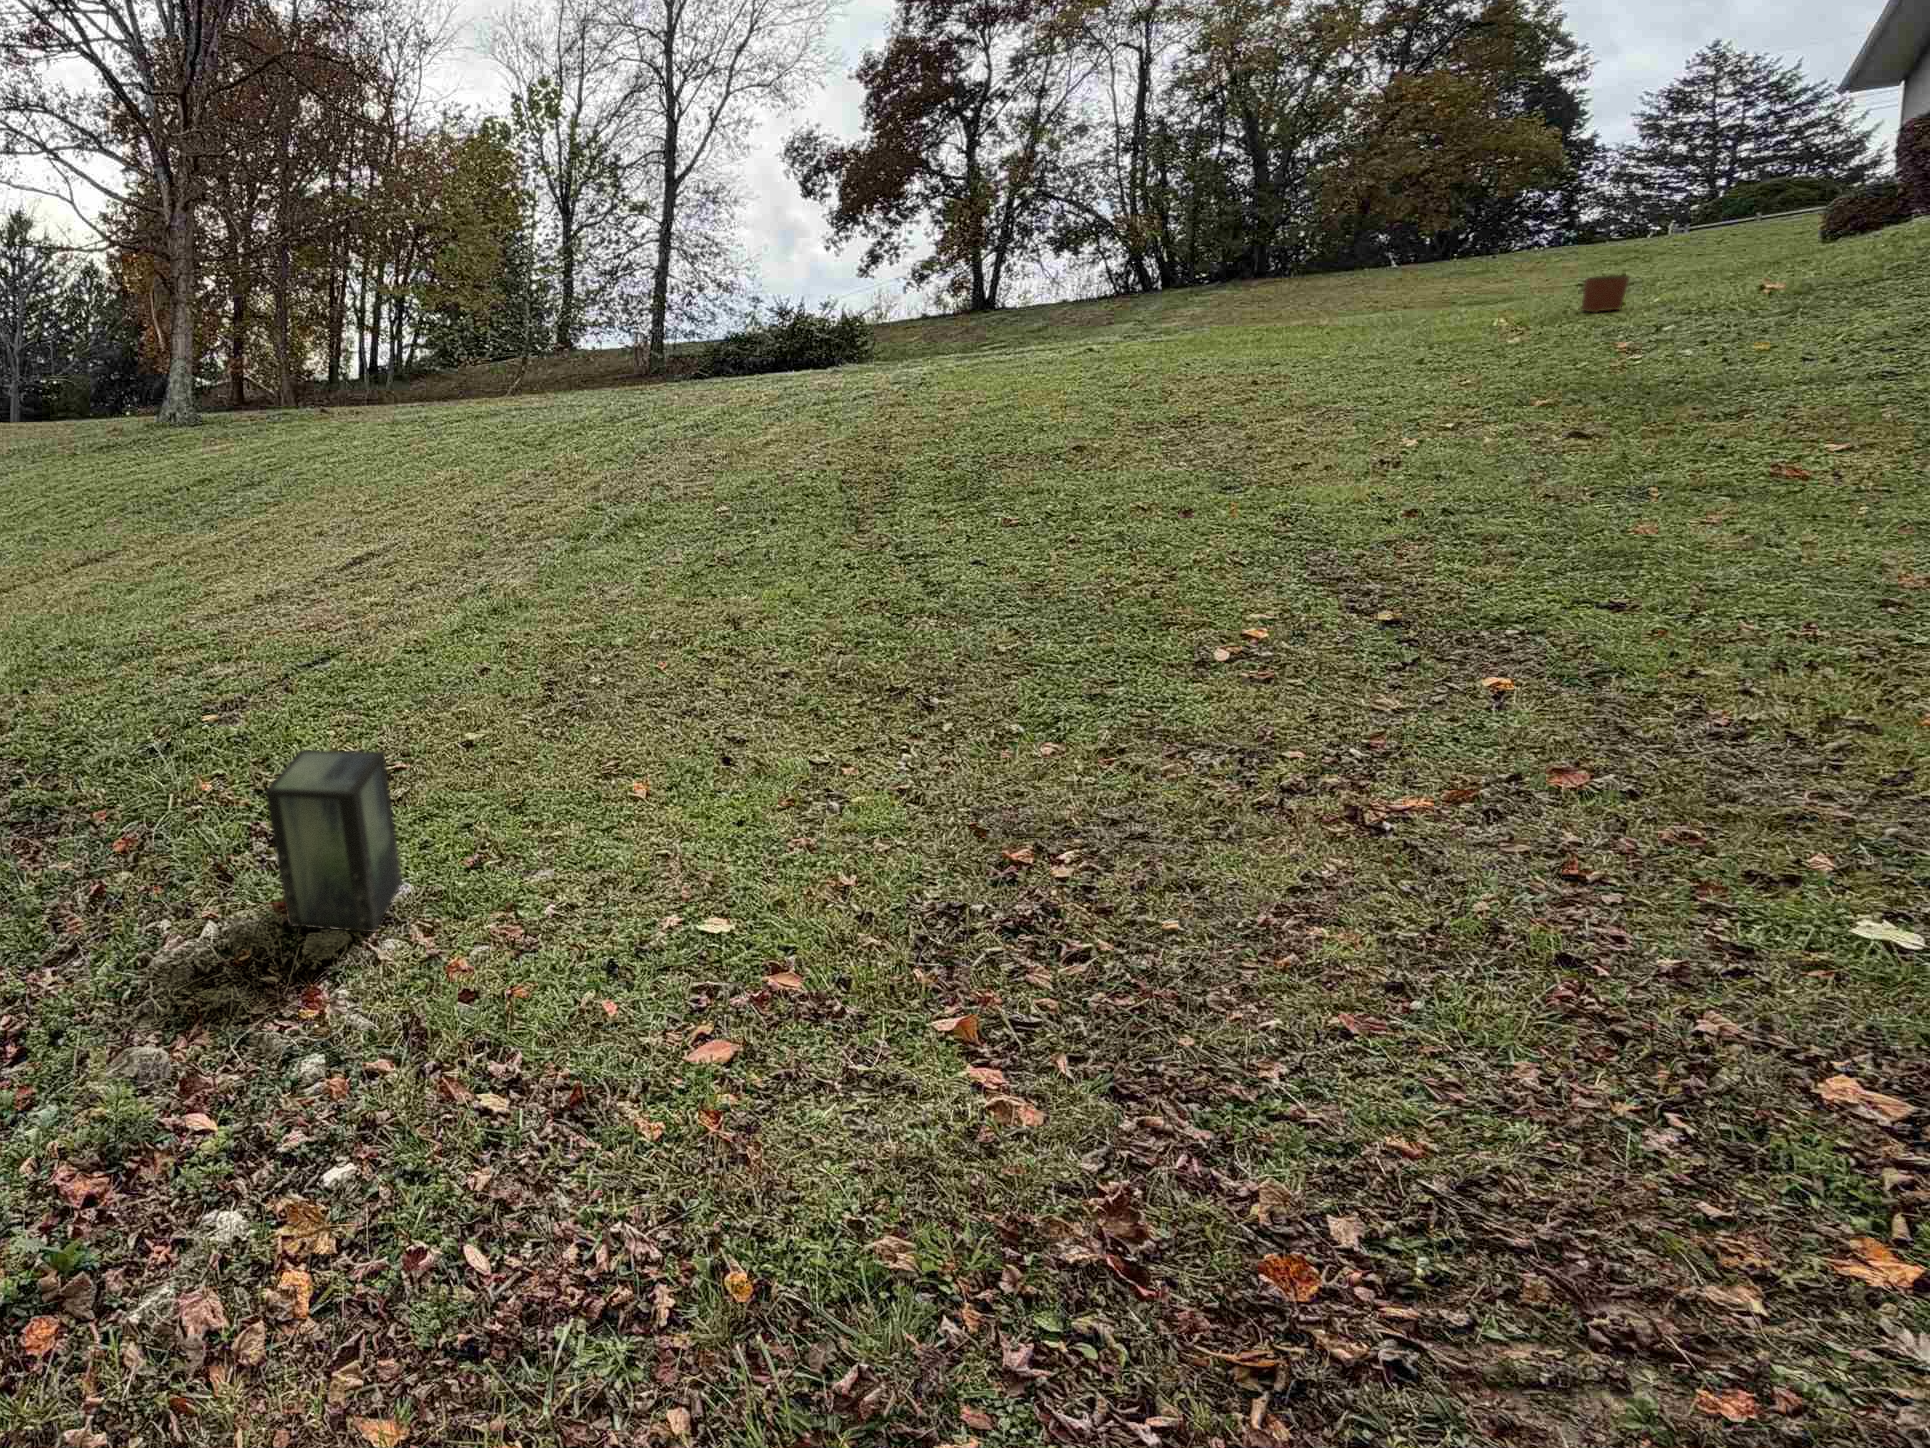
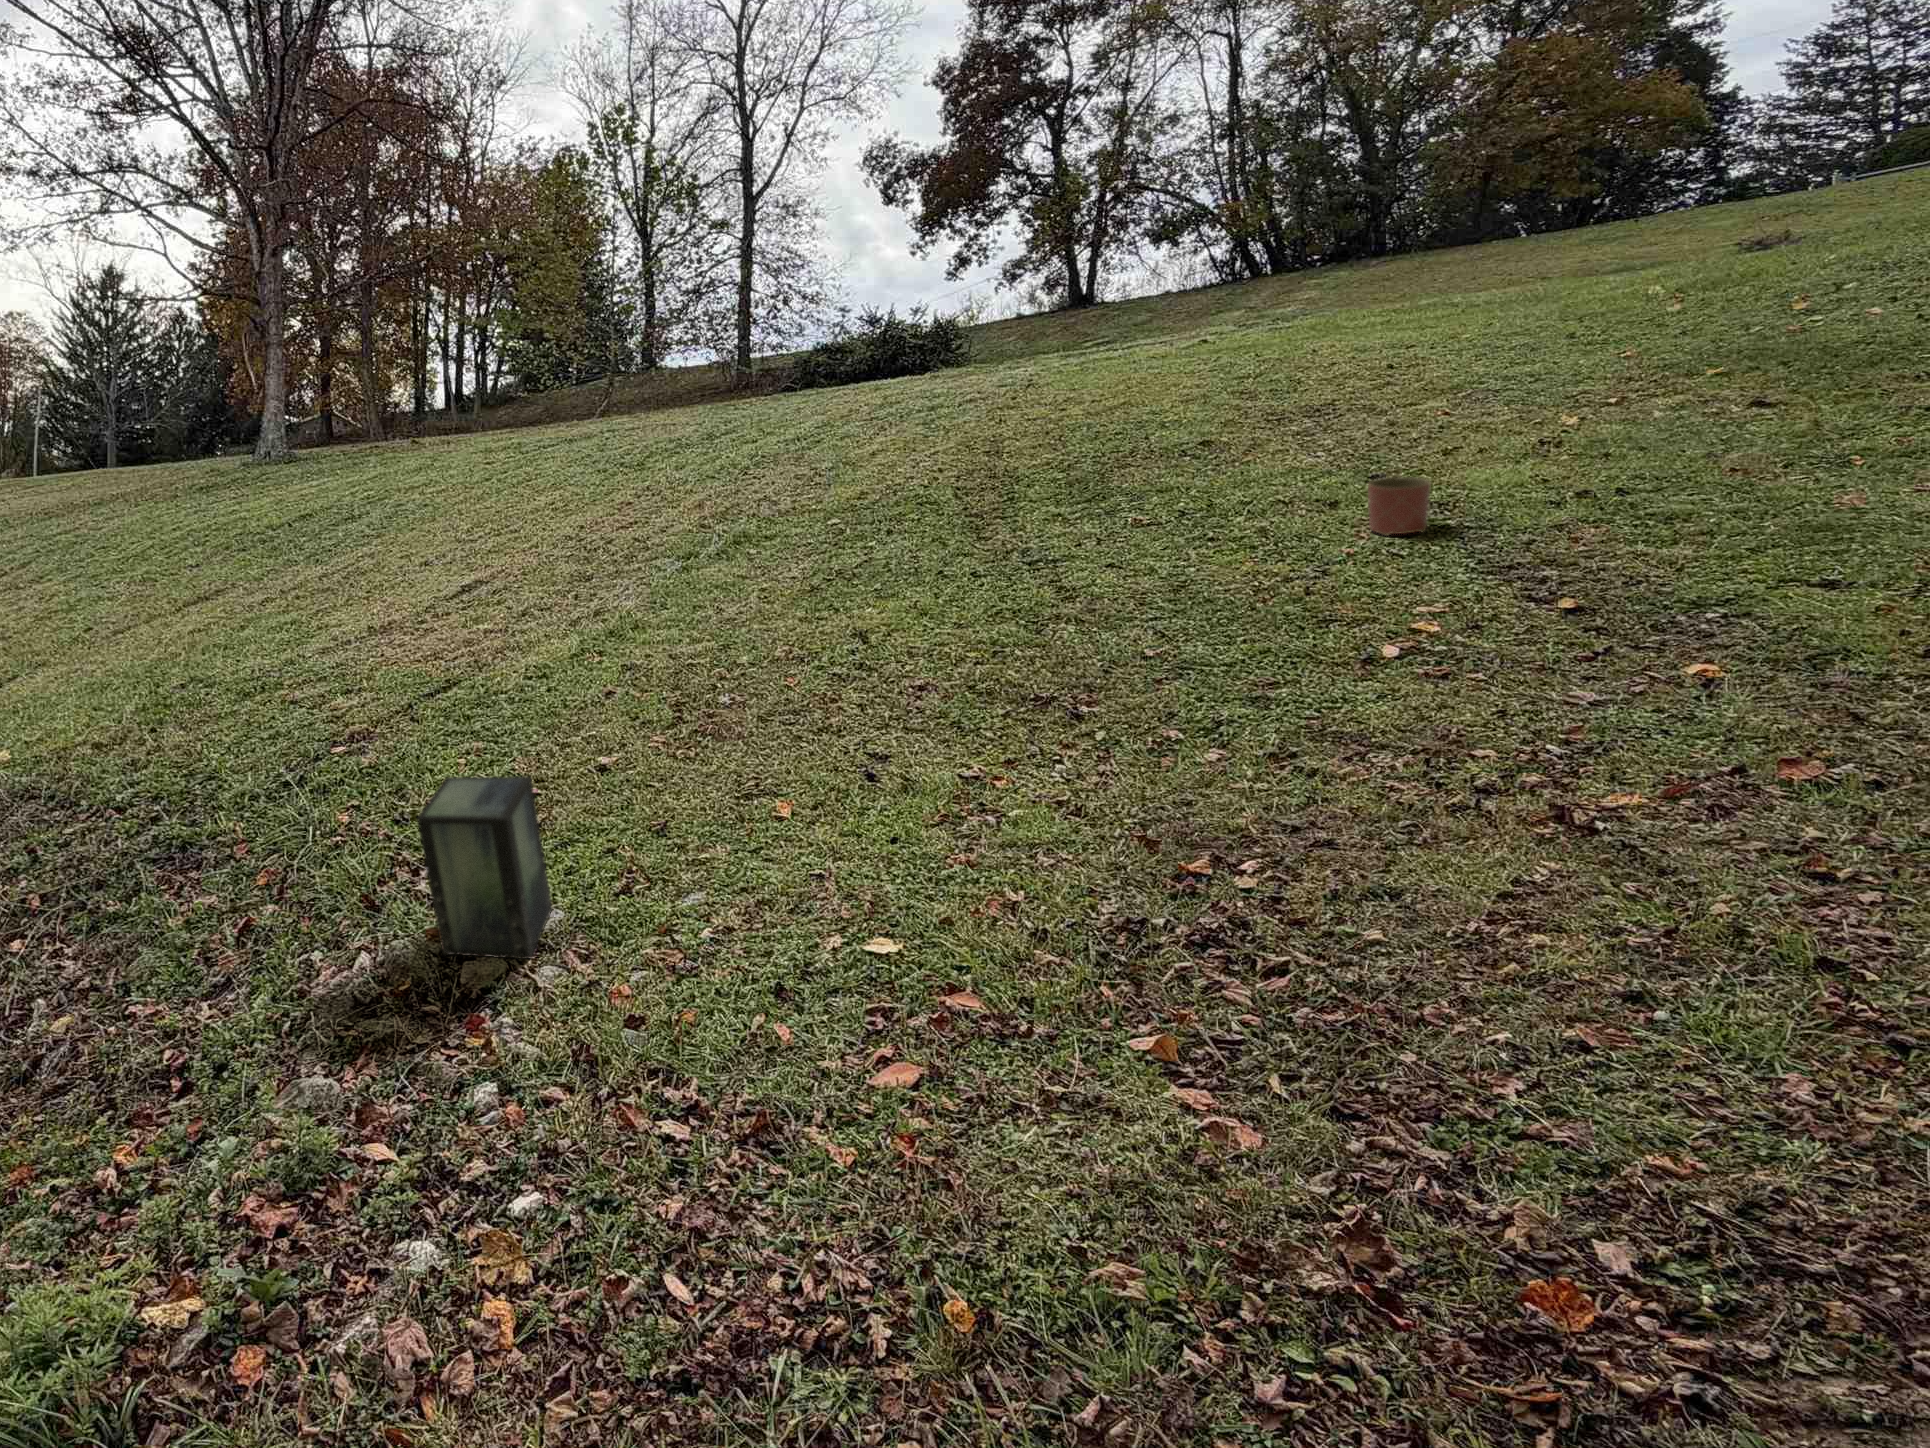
planter: present [1581,275,1629,312] -> present [1368,477,1430,535]

